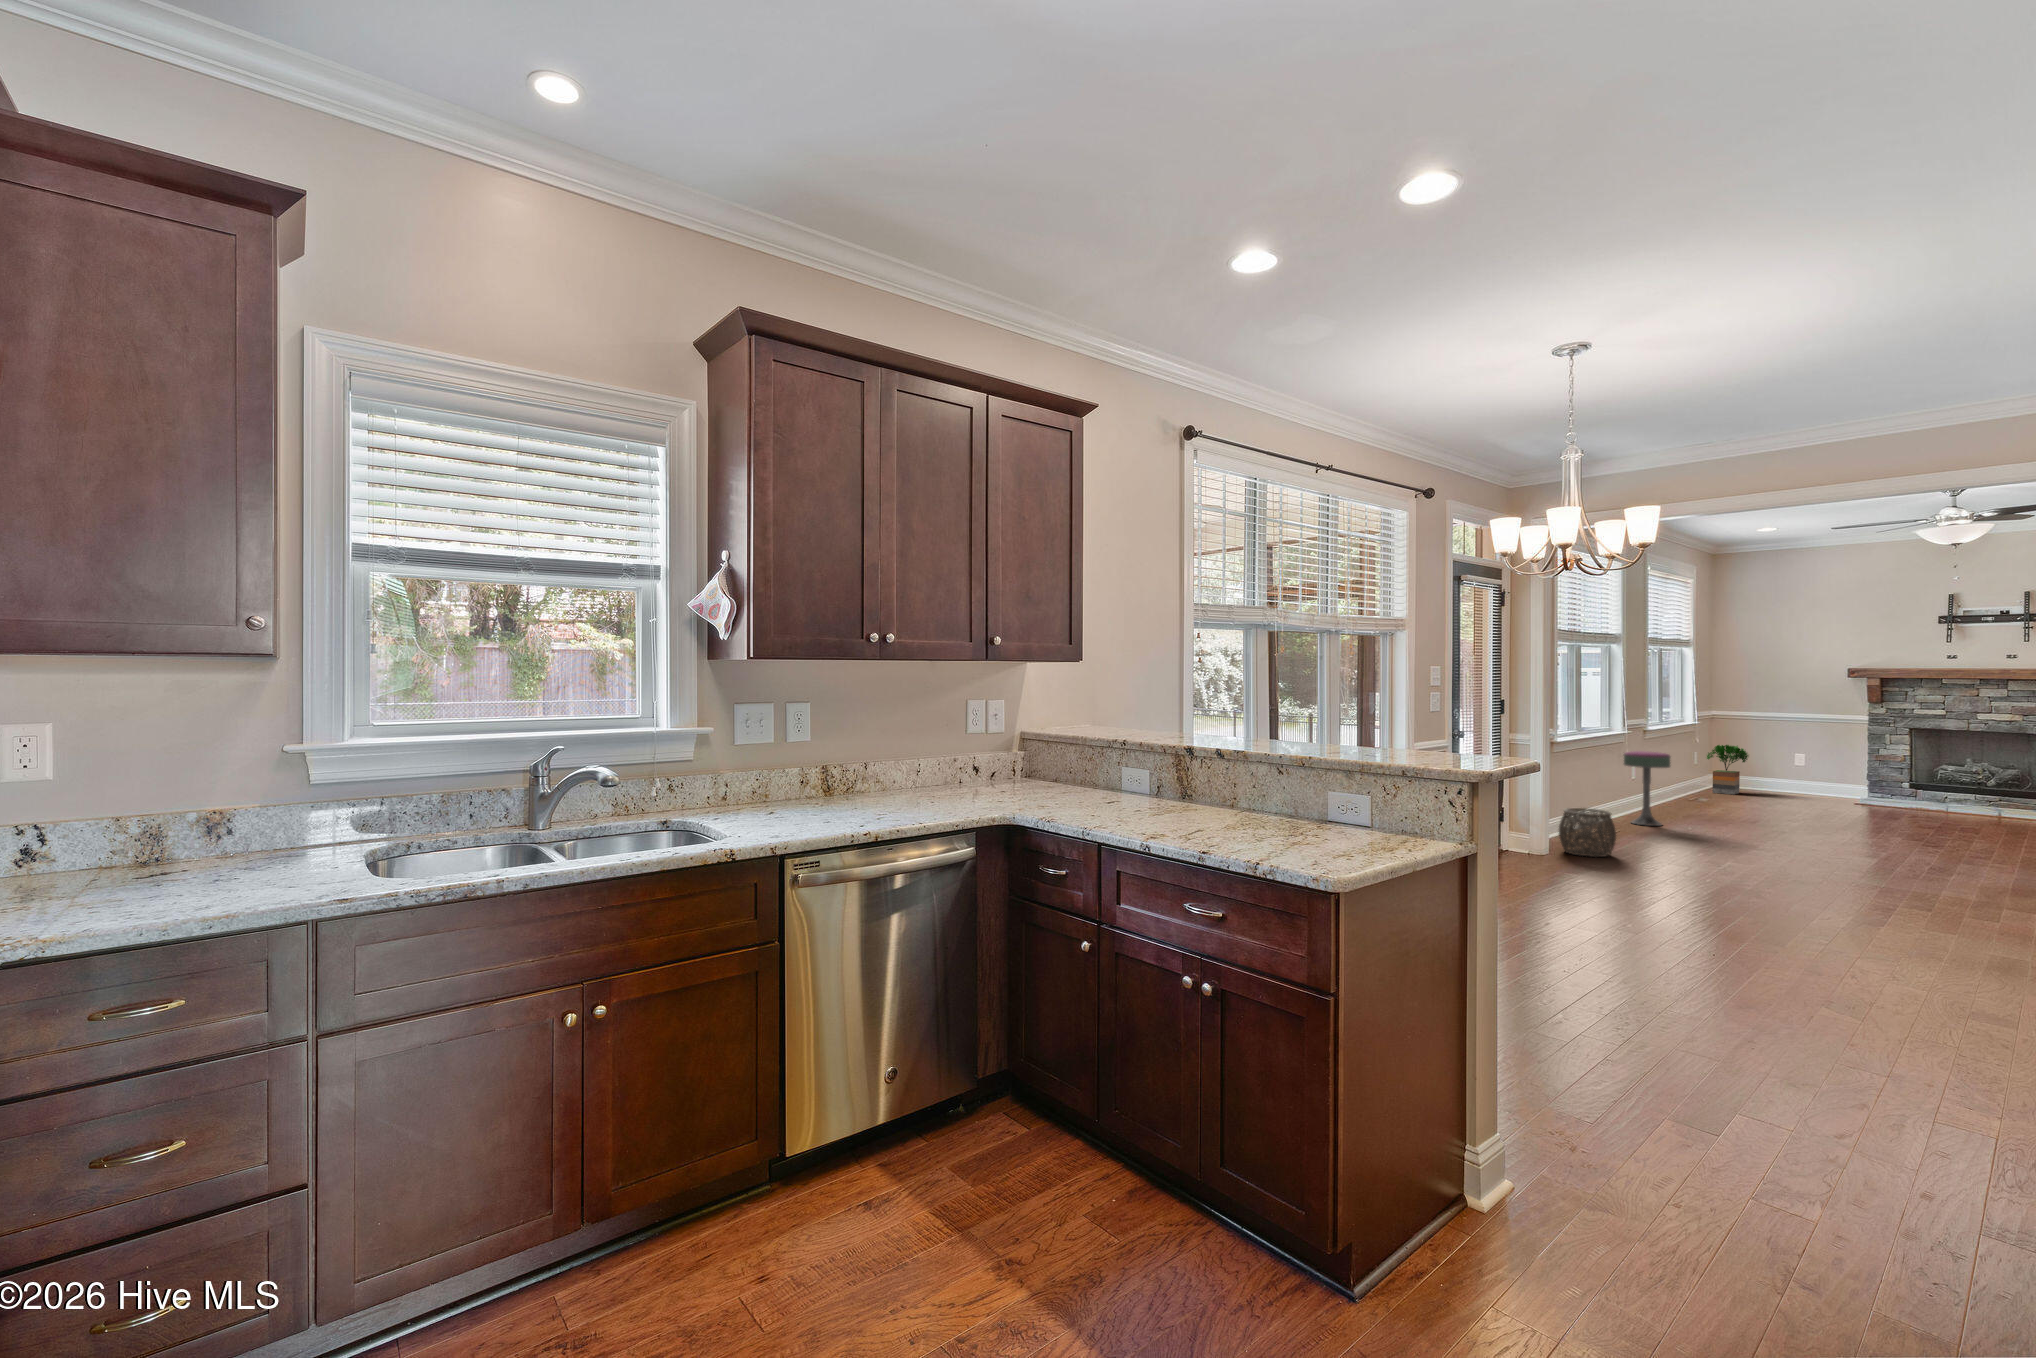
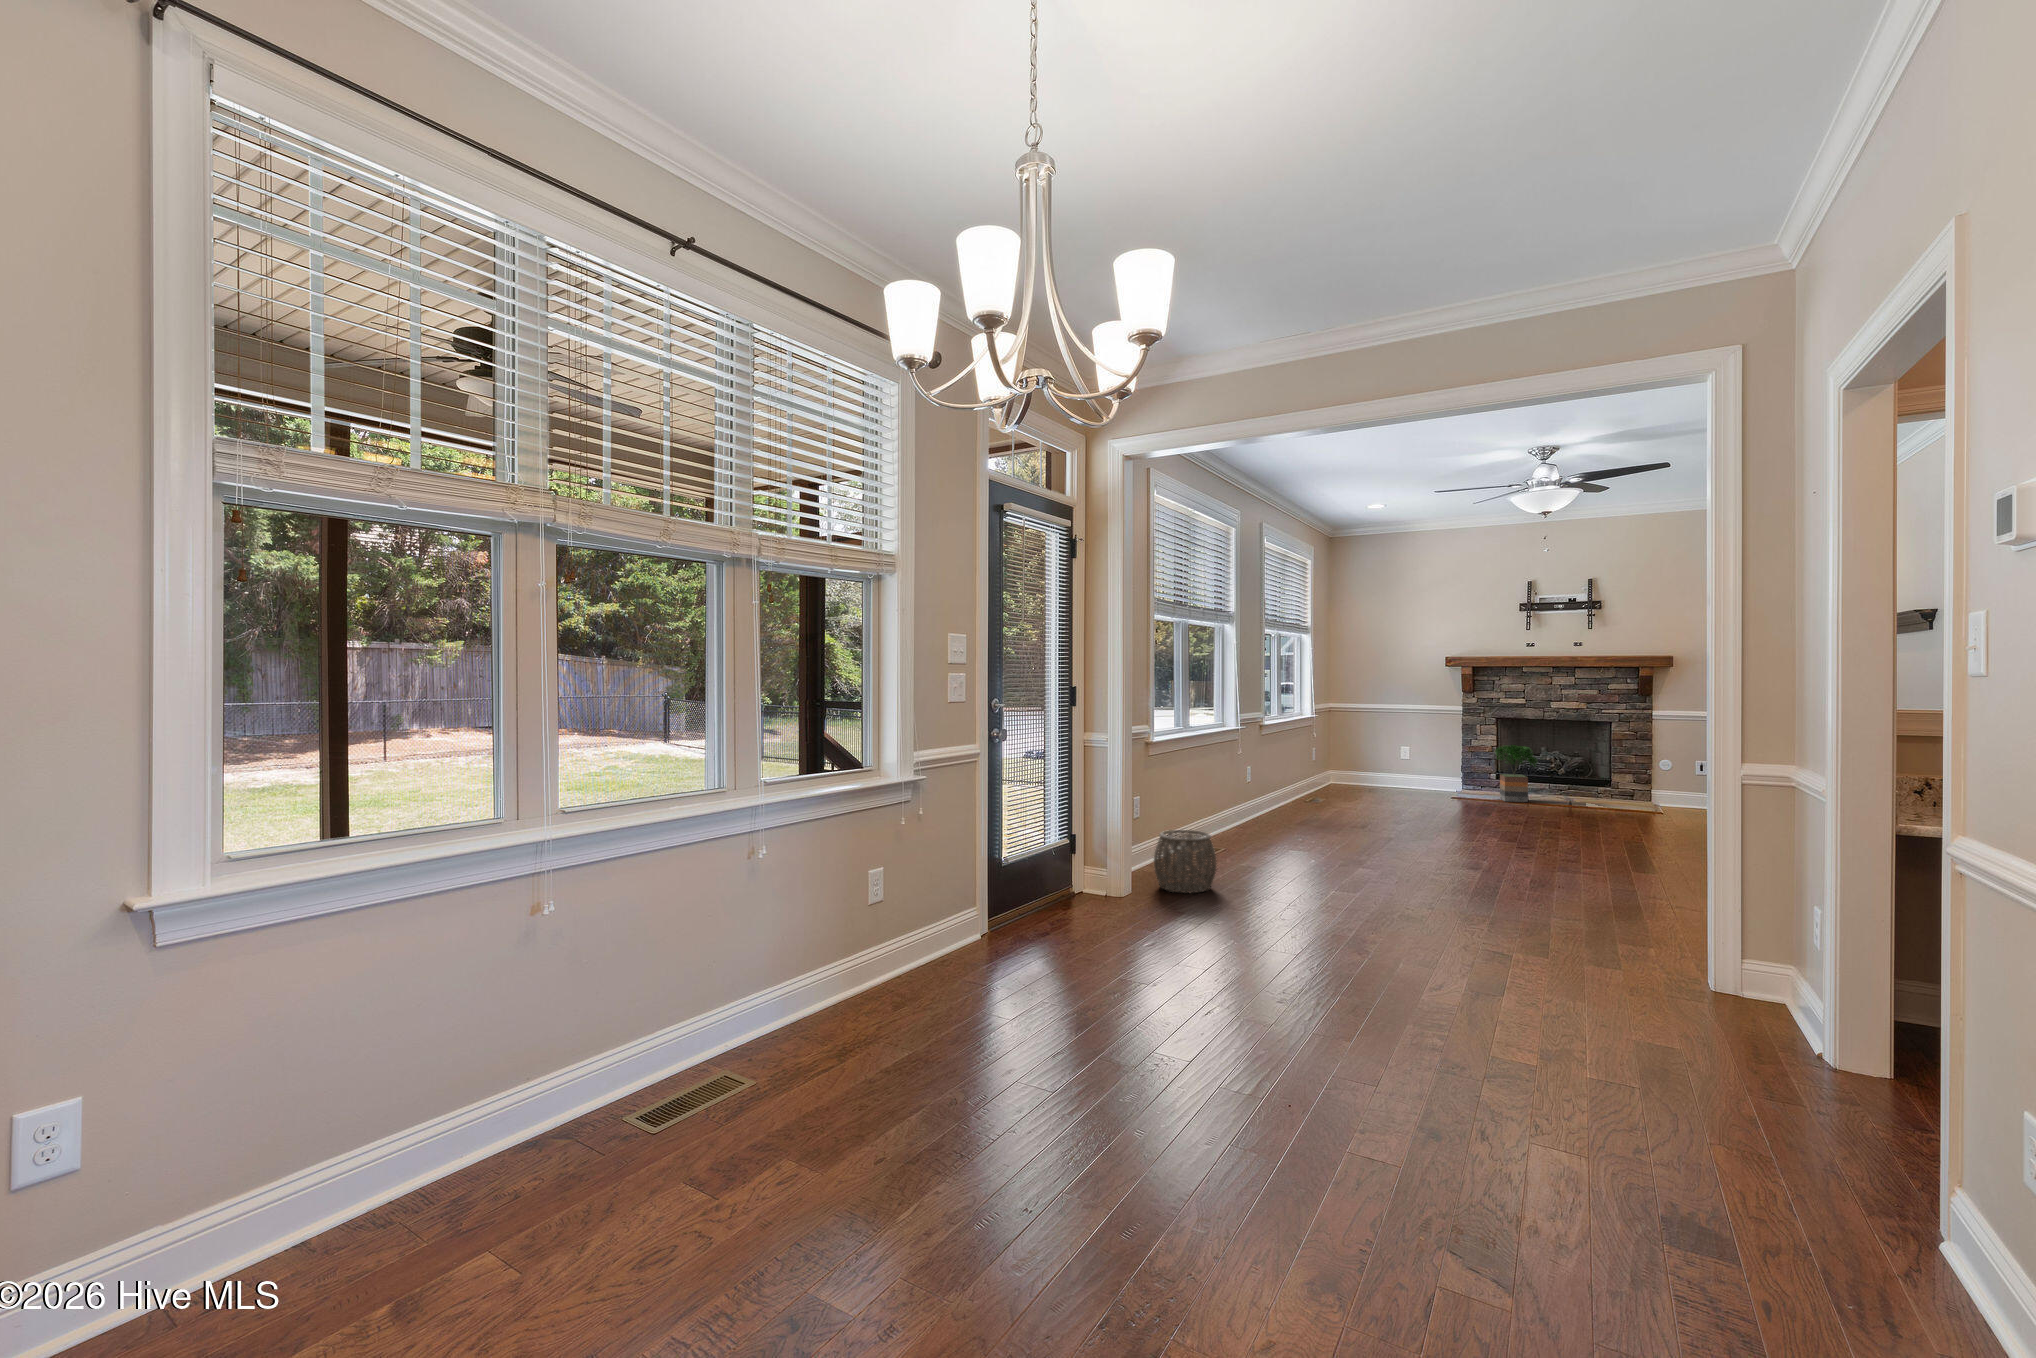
potted tree: present [1707,745,1749,794] -> present [1495,745,1537,802]
bar stool: present [1624,751,1670,826] -> none [1236,752,1283,838]

